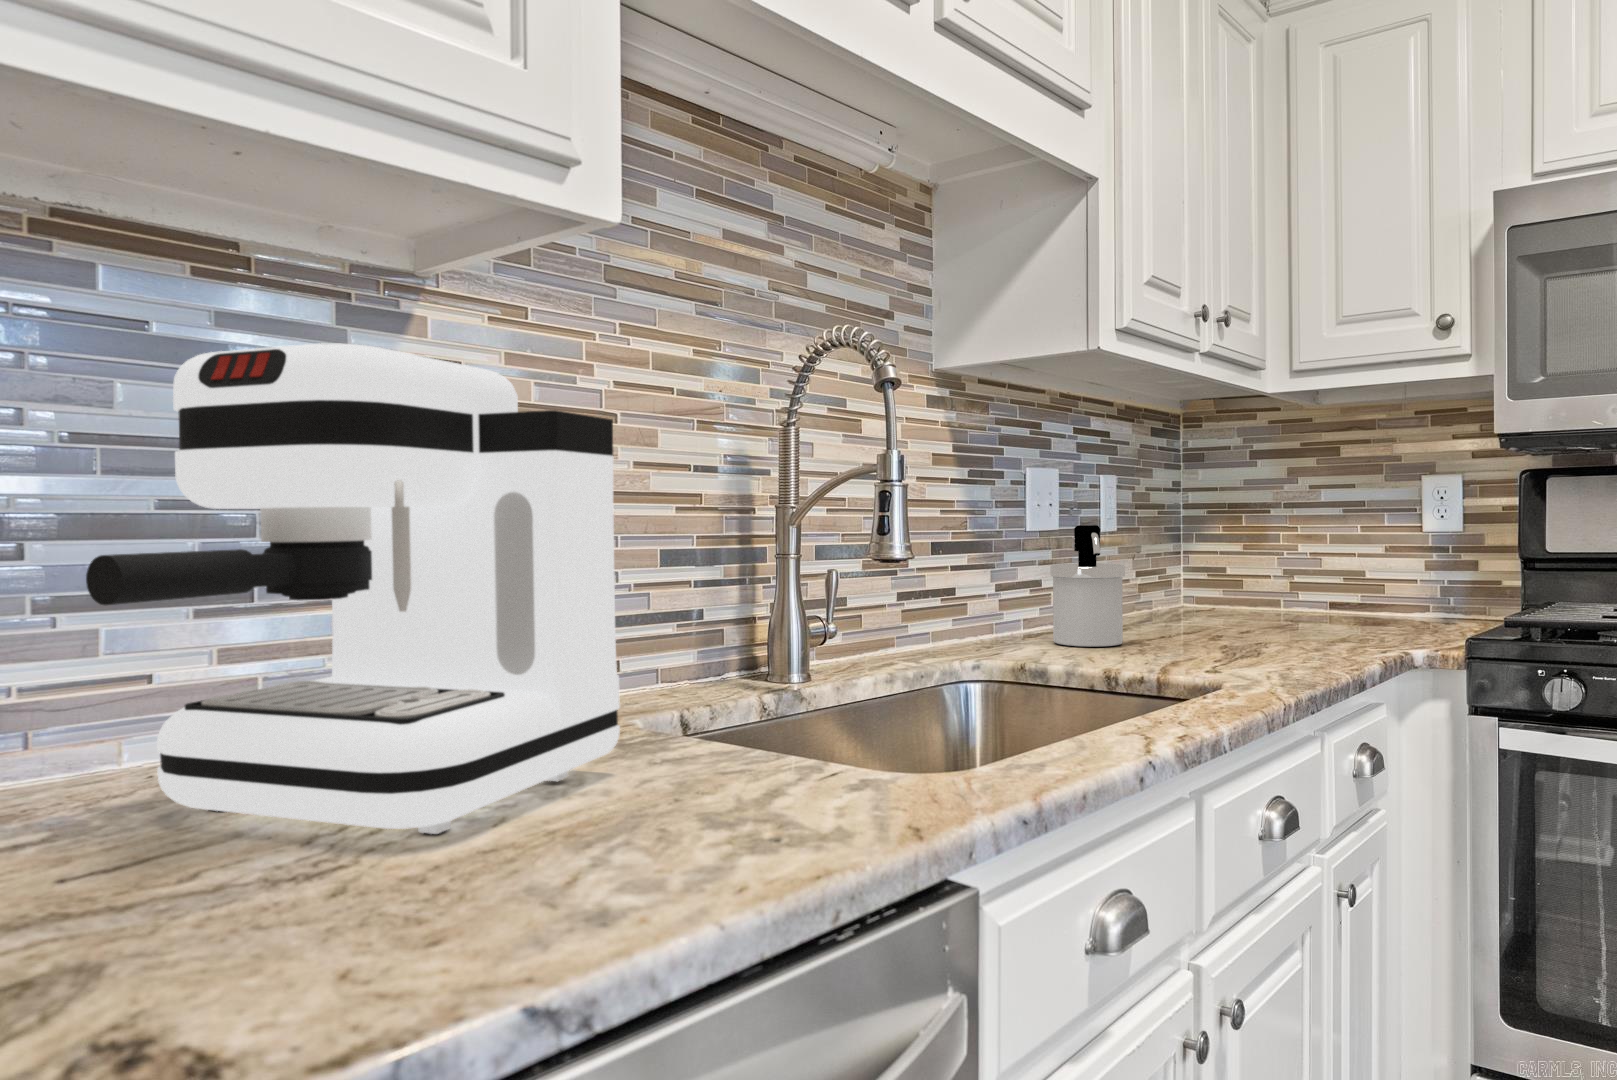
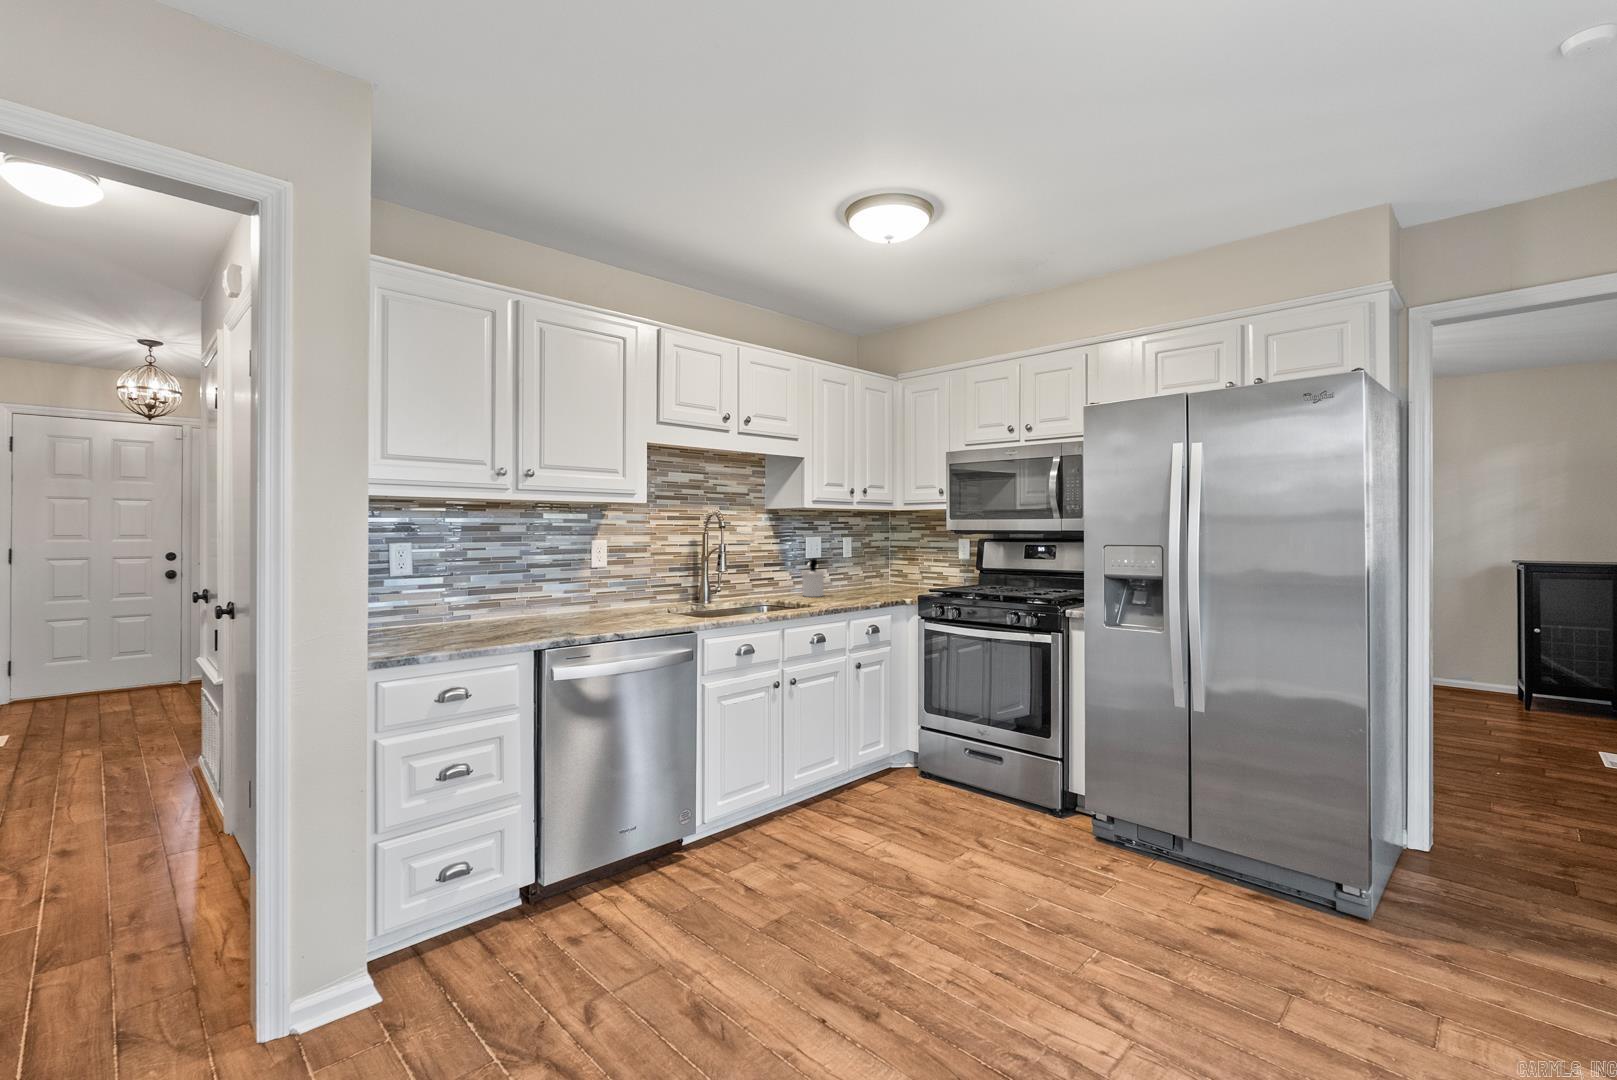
coffee maker: present [86,344,620,834] -> none [555,536,646,622]

